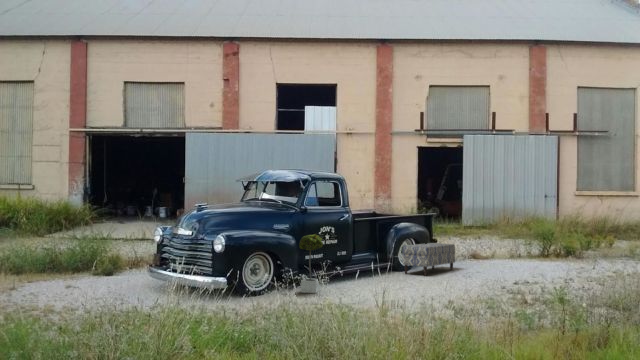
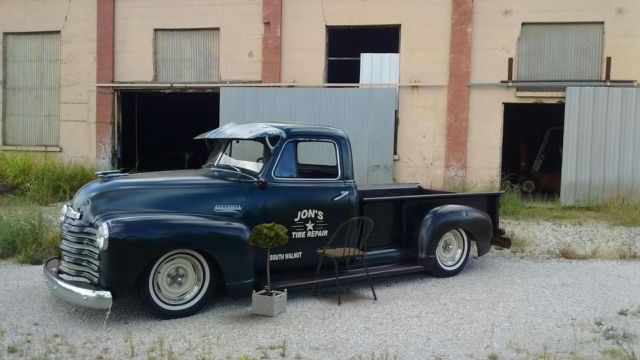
chair: none [327,230,372,287] -> present [312,217,377,305]
bench: present [403,243,455,276] -> none [439,235,526,288]

